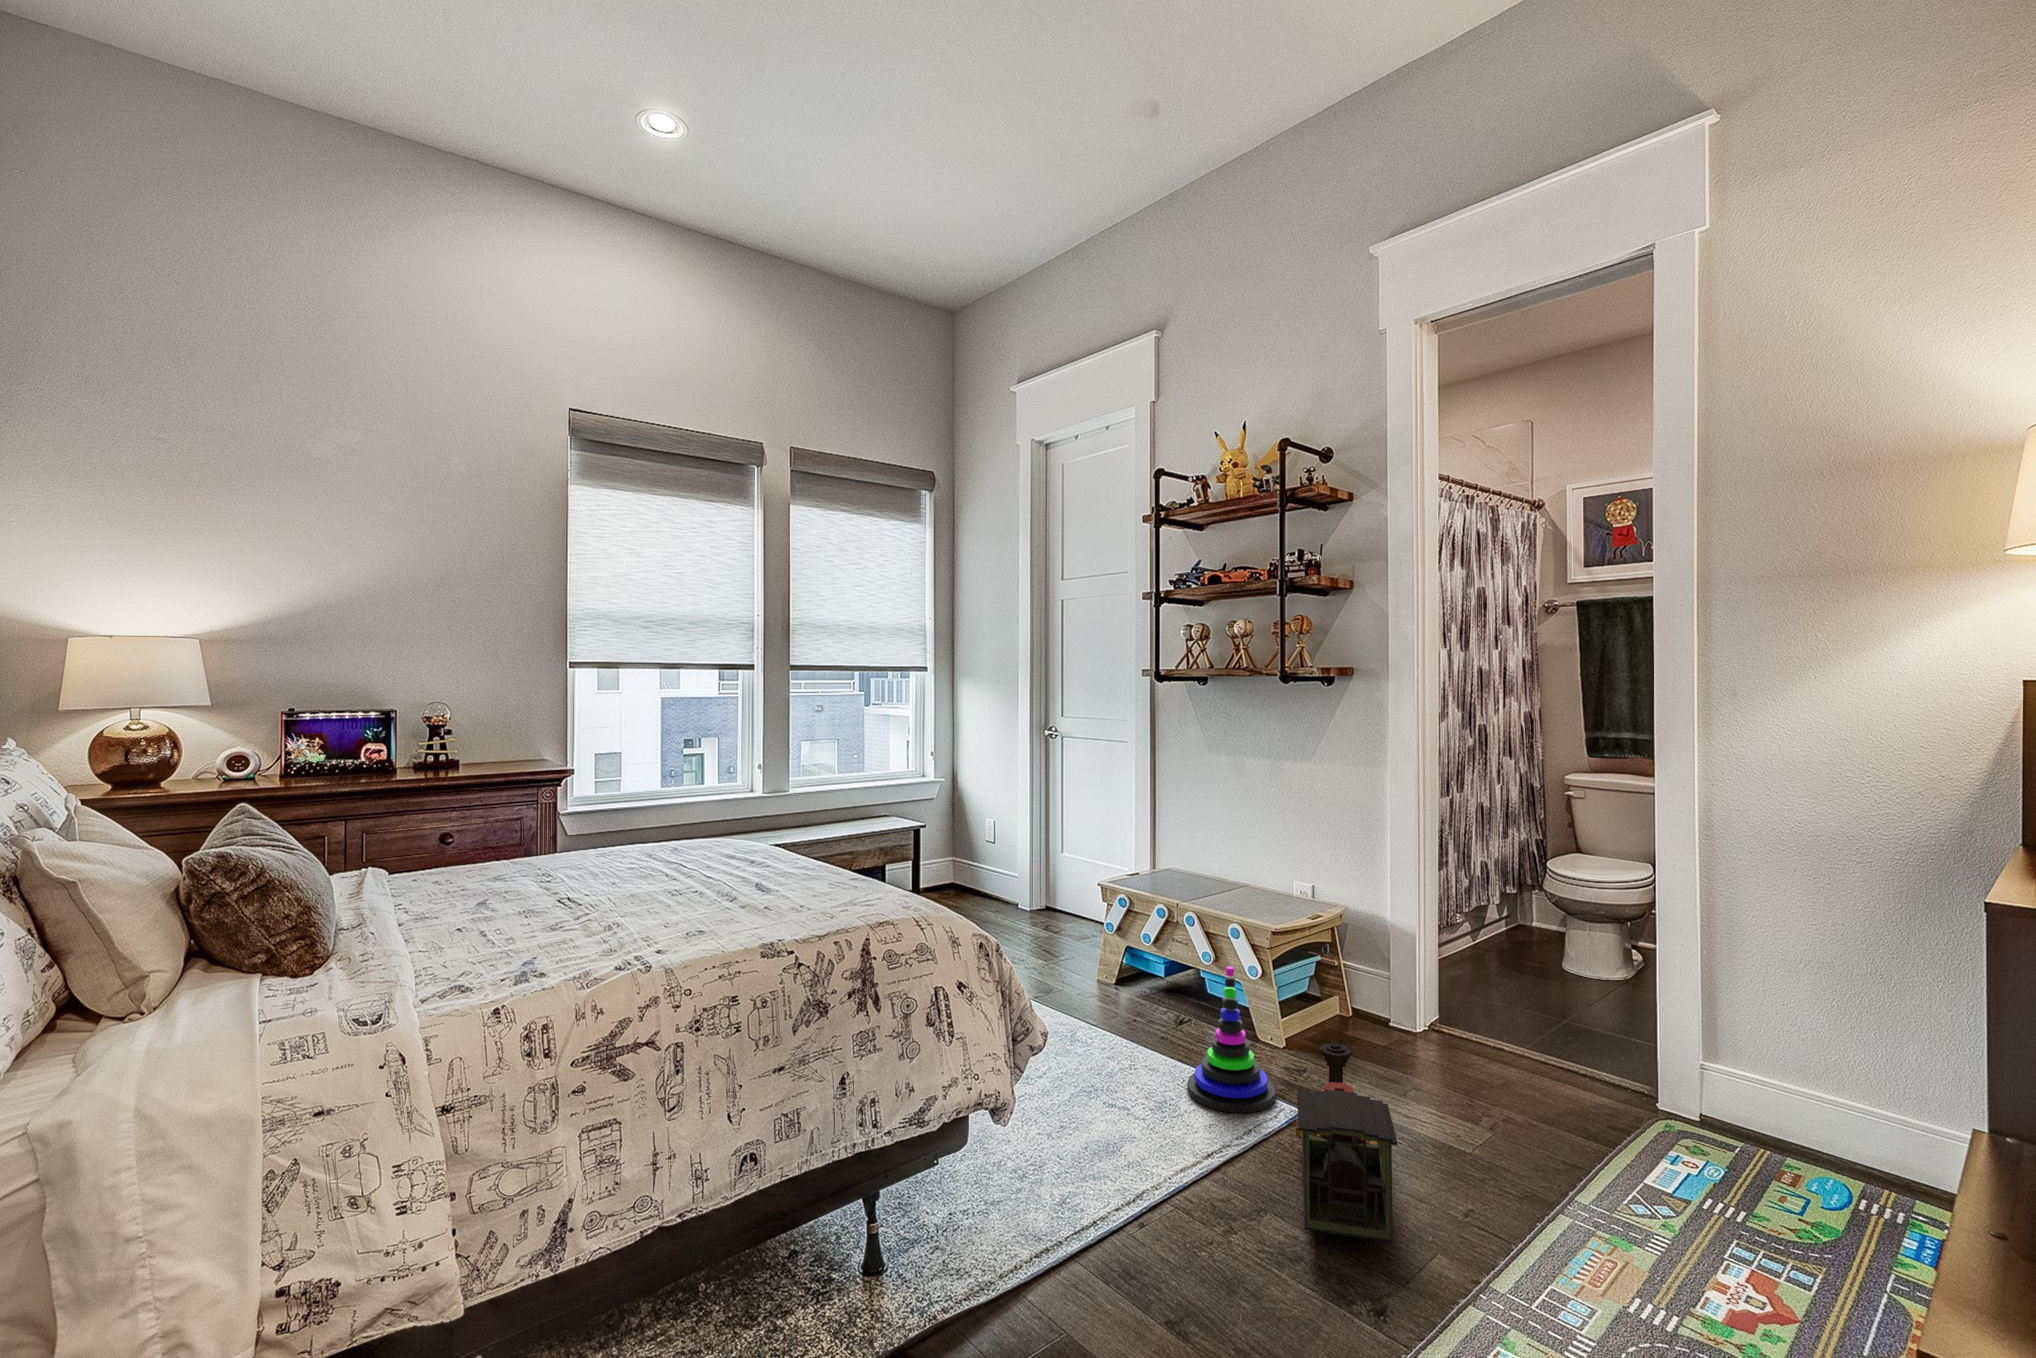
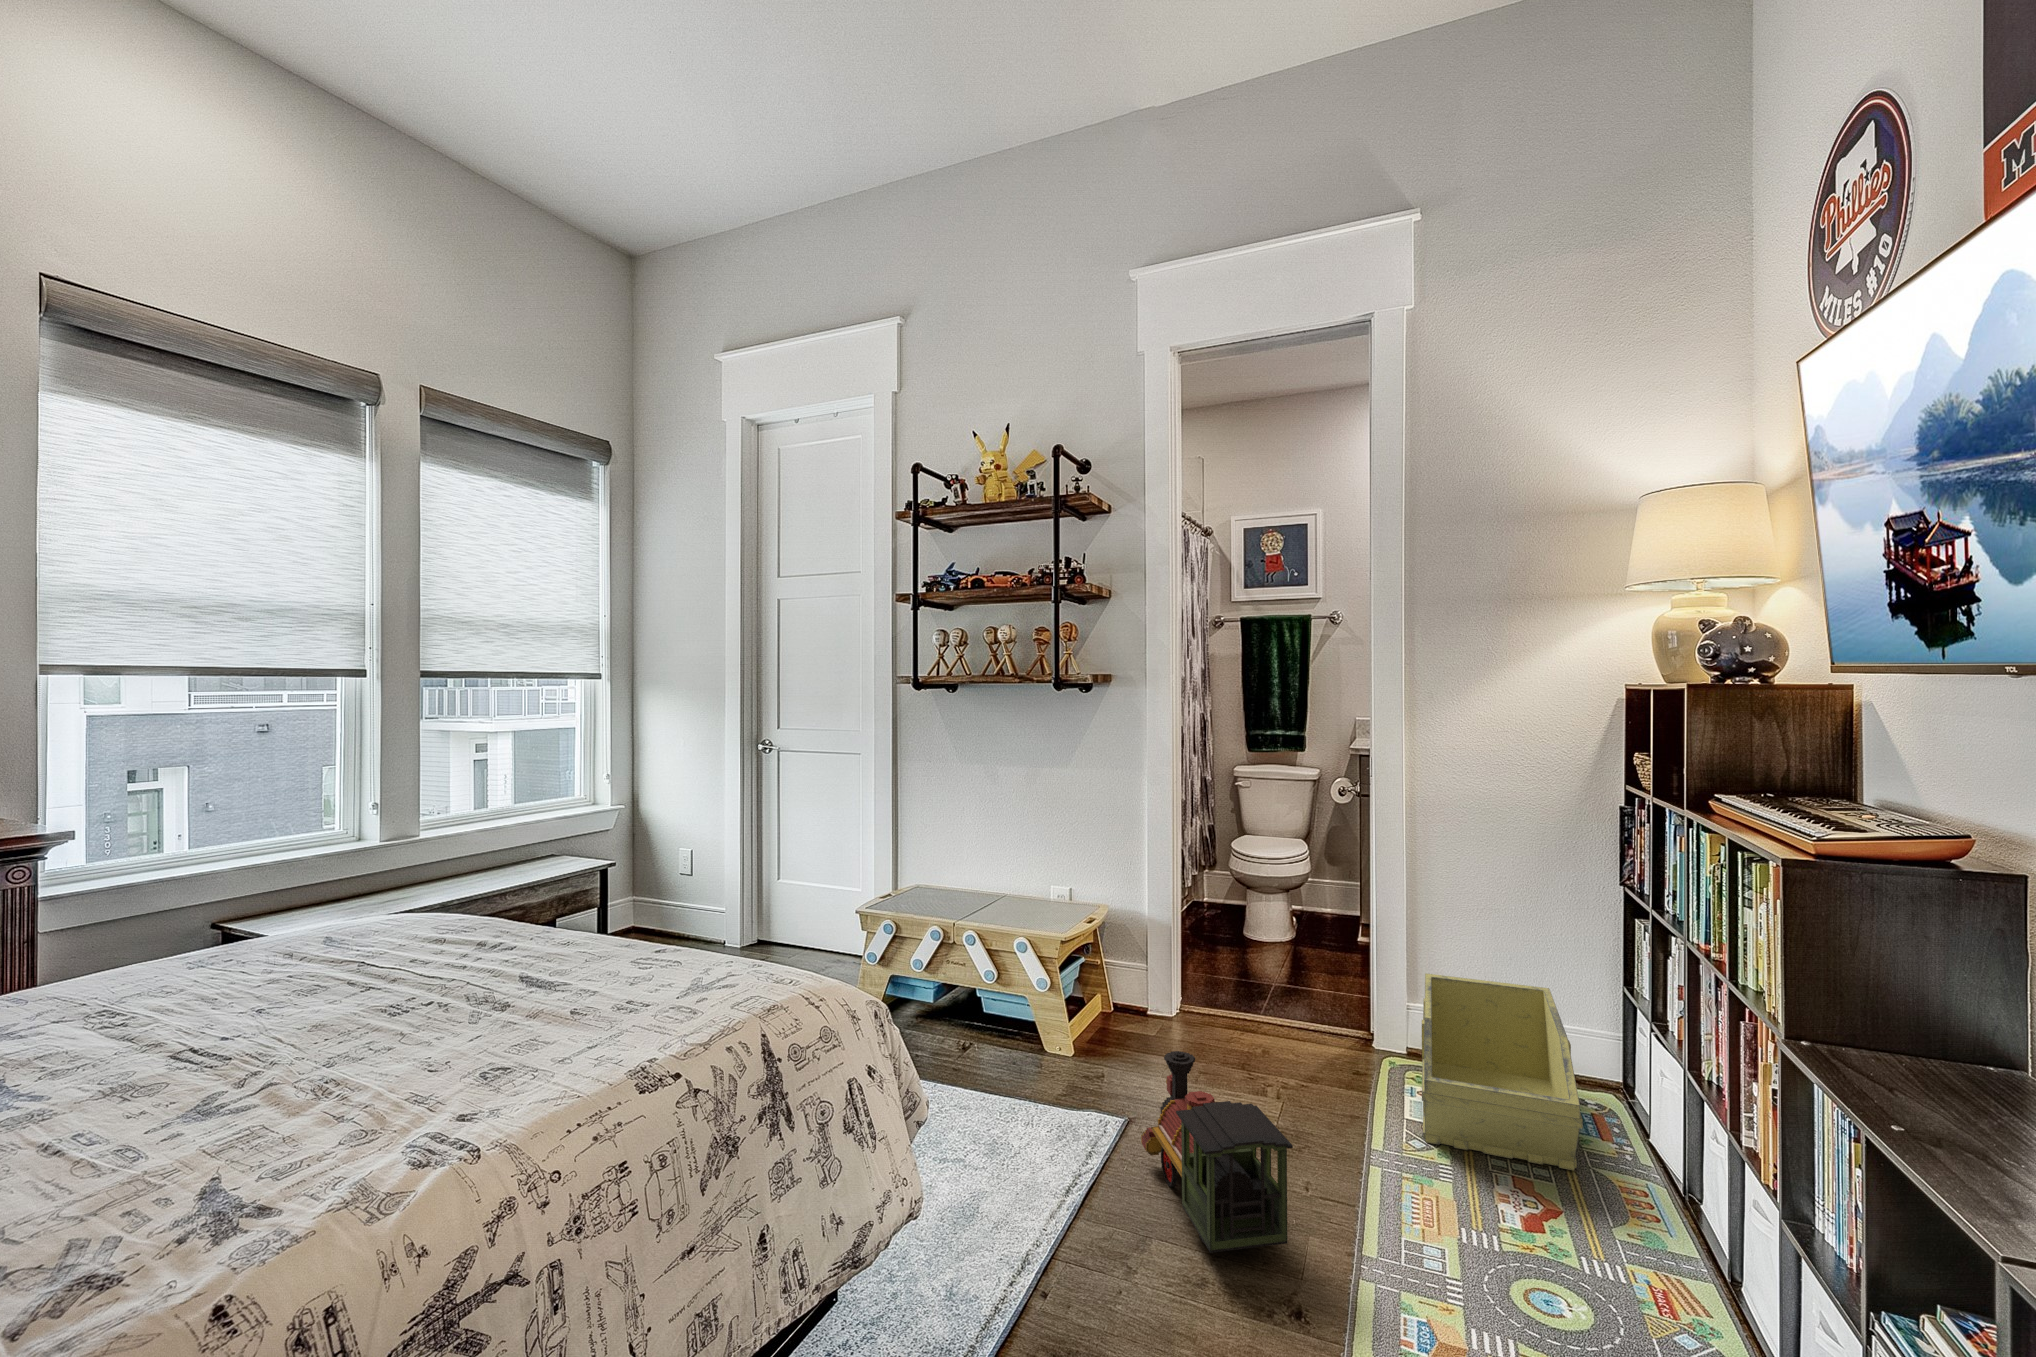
stacking toy: present [1187,967,1275,1113] -> none [1009,987,1097,1140]
storage bin: none [1631,1022,1892,1277] -> present [1422,973,1583,1171]

